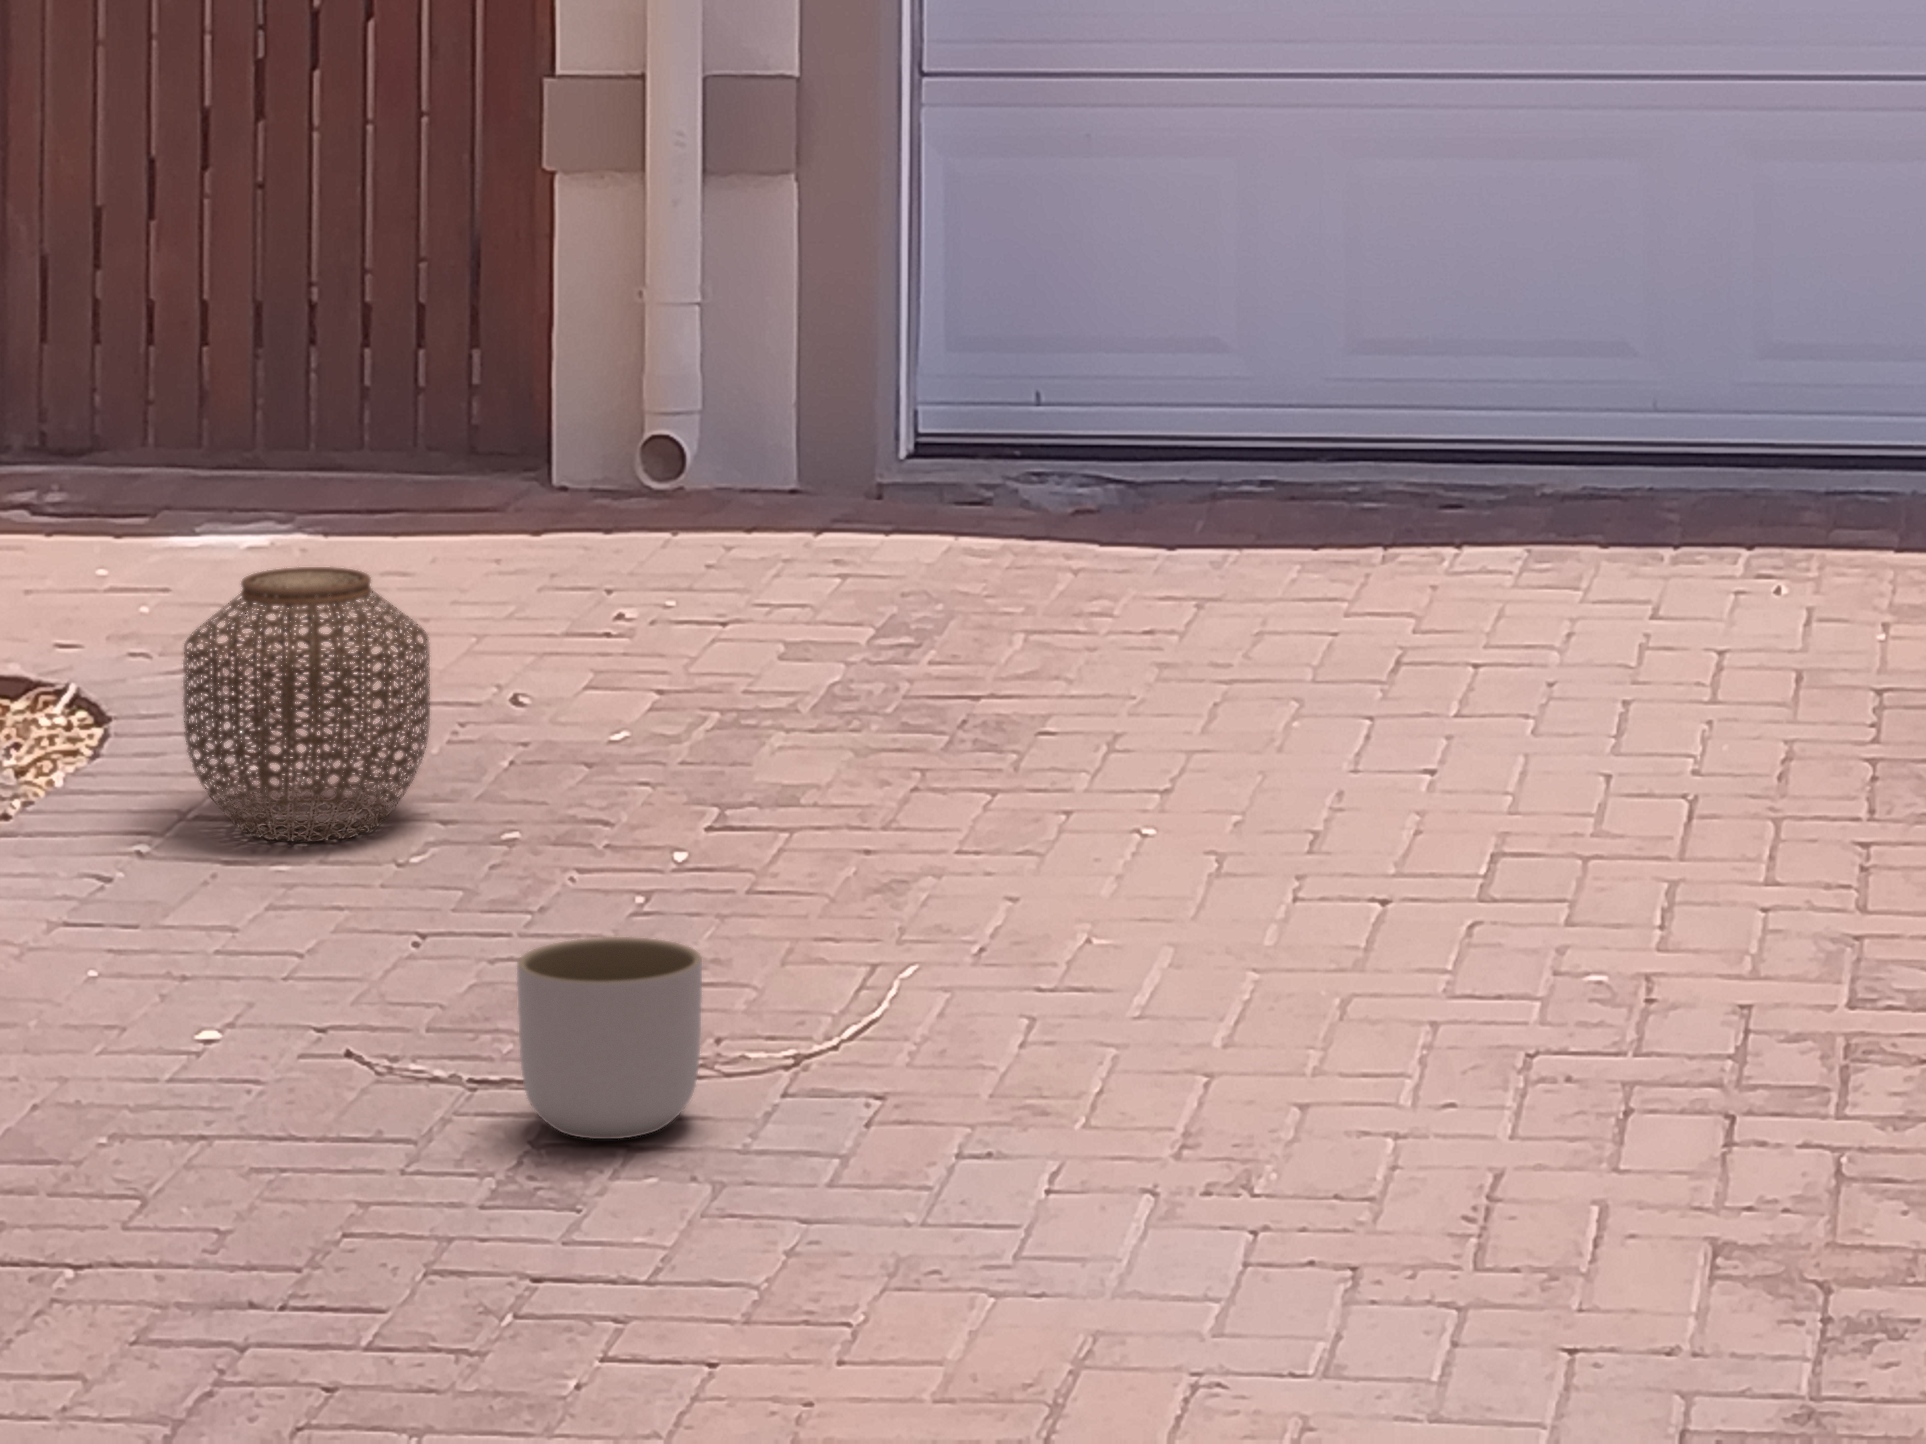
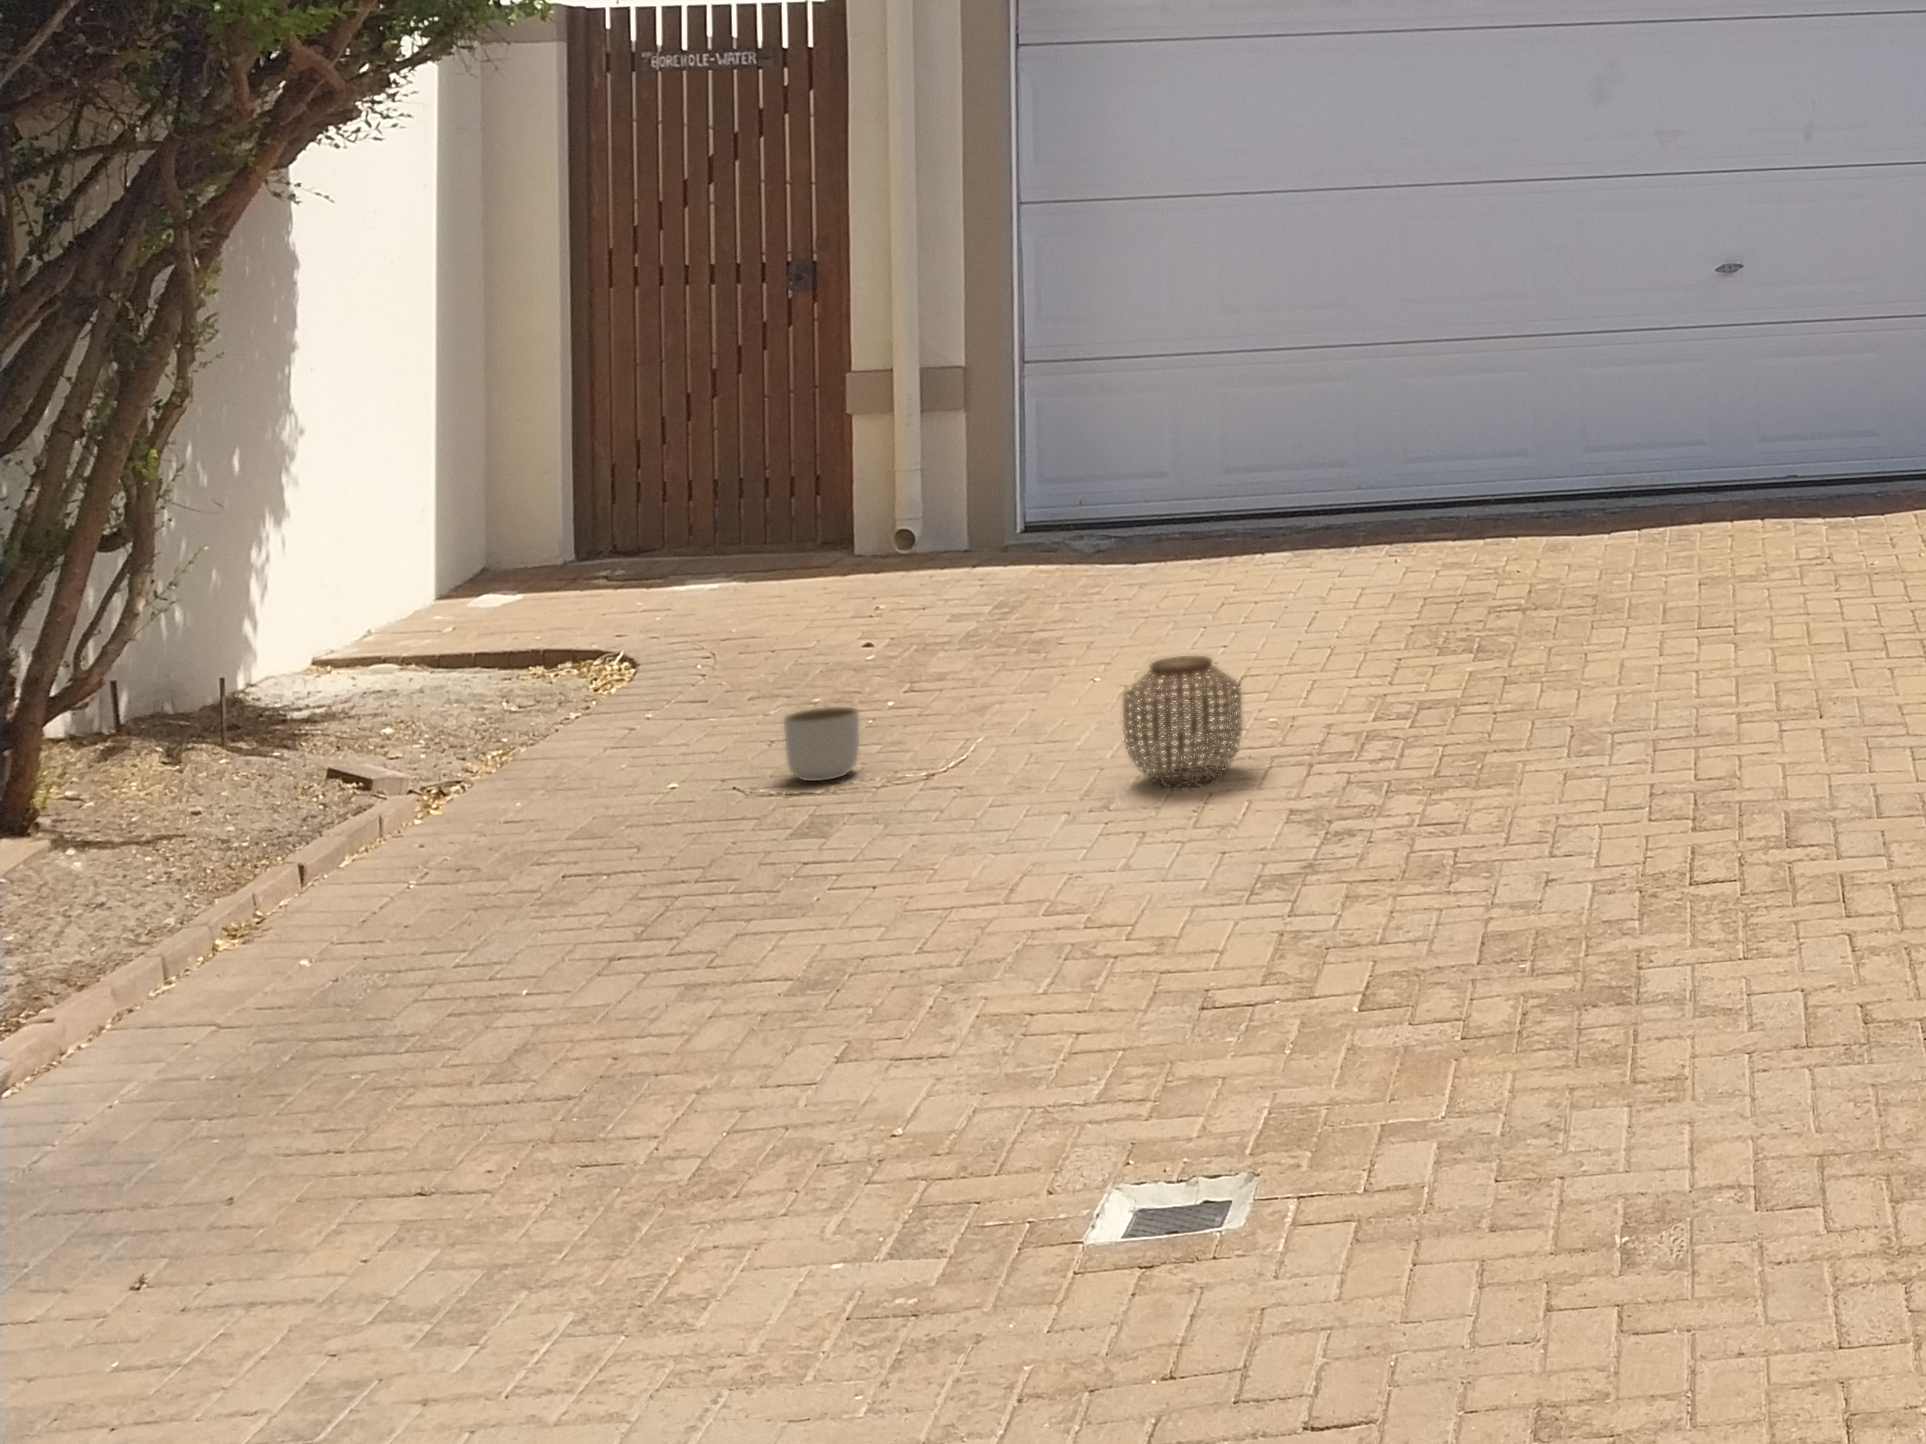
woven basket: present [183,567,430,842] -> present [1123,656,1242,786]

